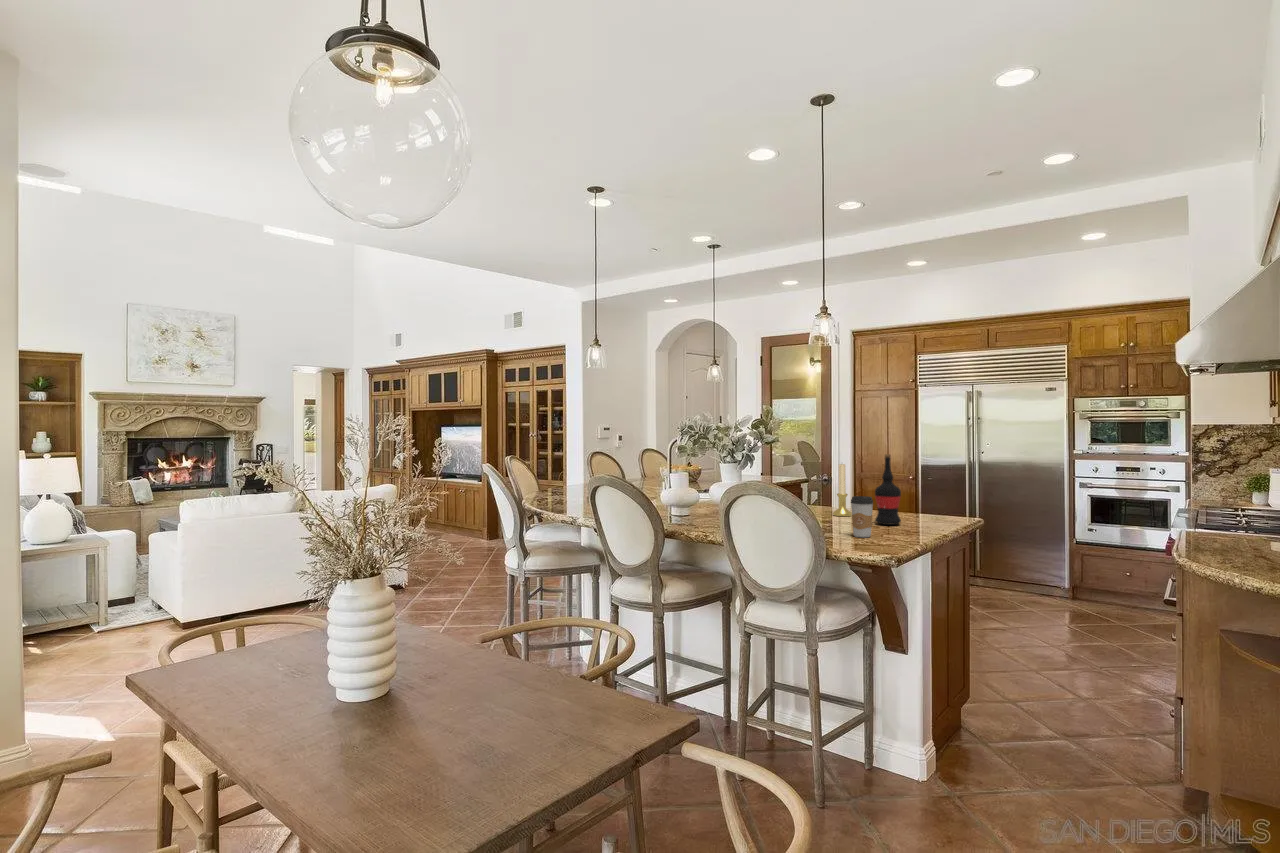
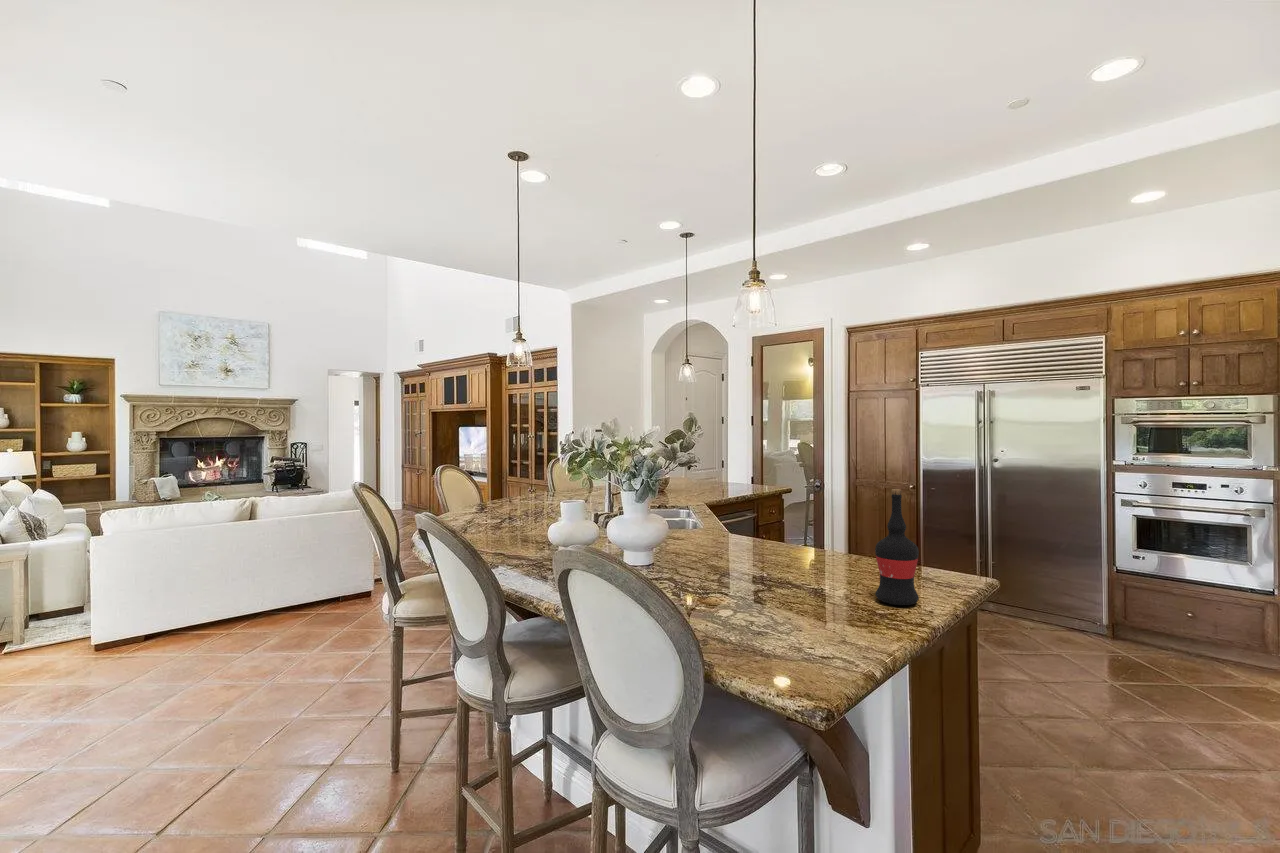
candle holder: present [833,464,852,516] -> none [812,493,840,575]
coffee cup: present [851,496,873,537] -> none [832,572,874,652]

